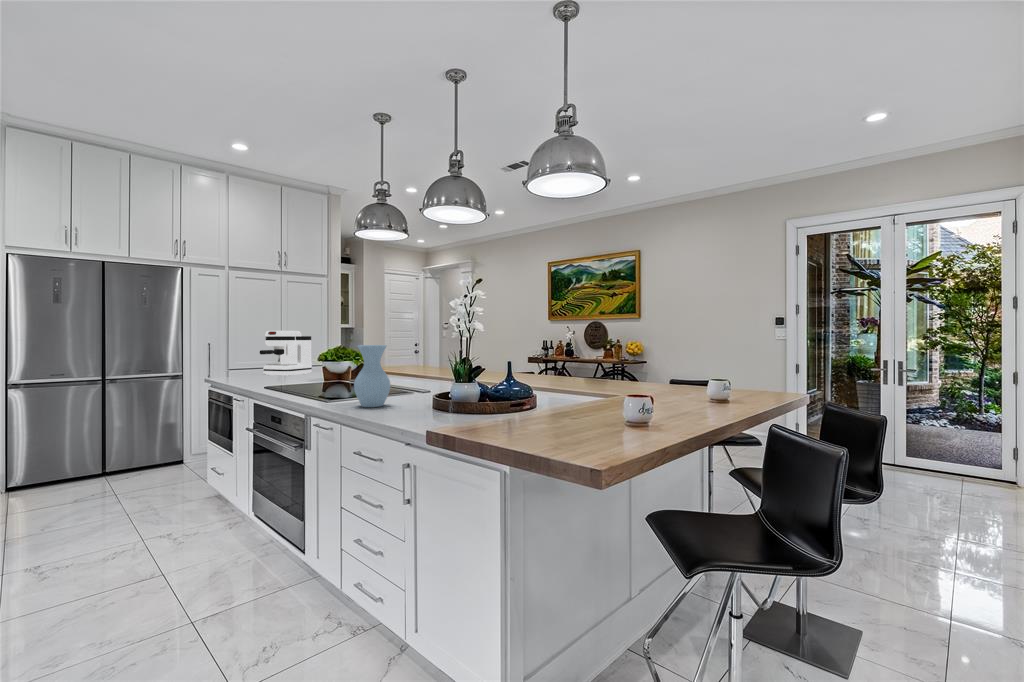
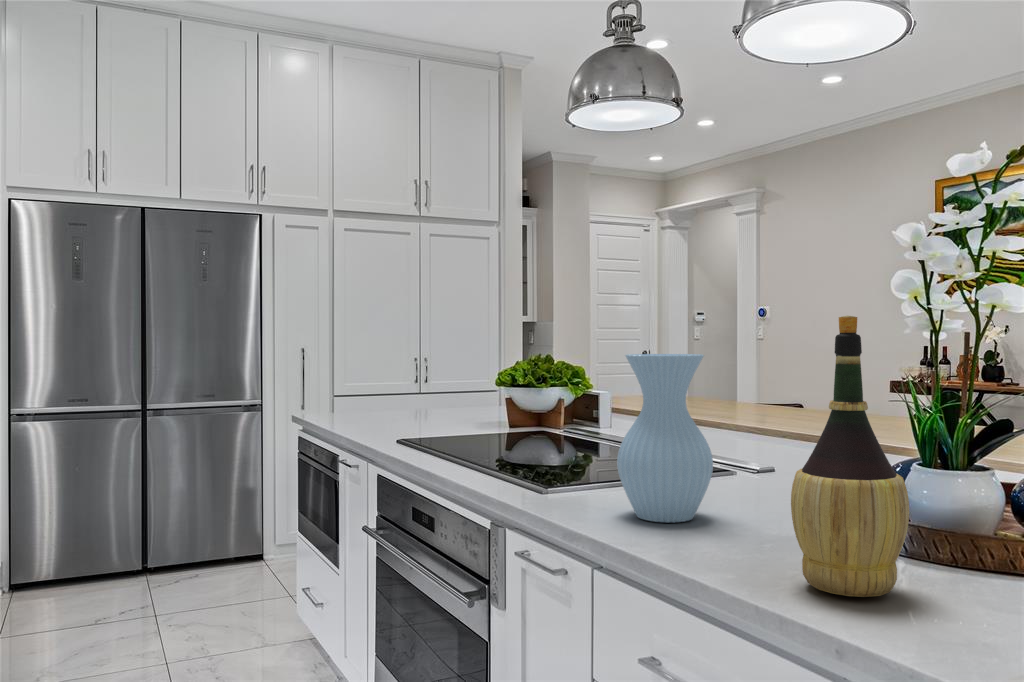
coffee maker: present [260,331,312,376] -> none [385,325,478,414]
wine bottle: none [398,333,434,419] -> present [791,316,909,597]

